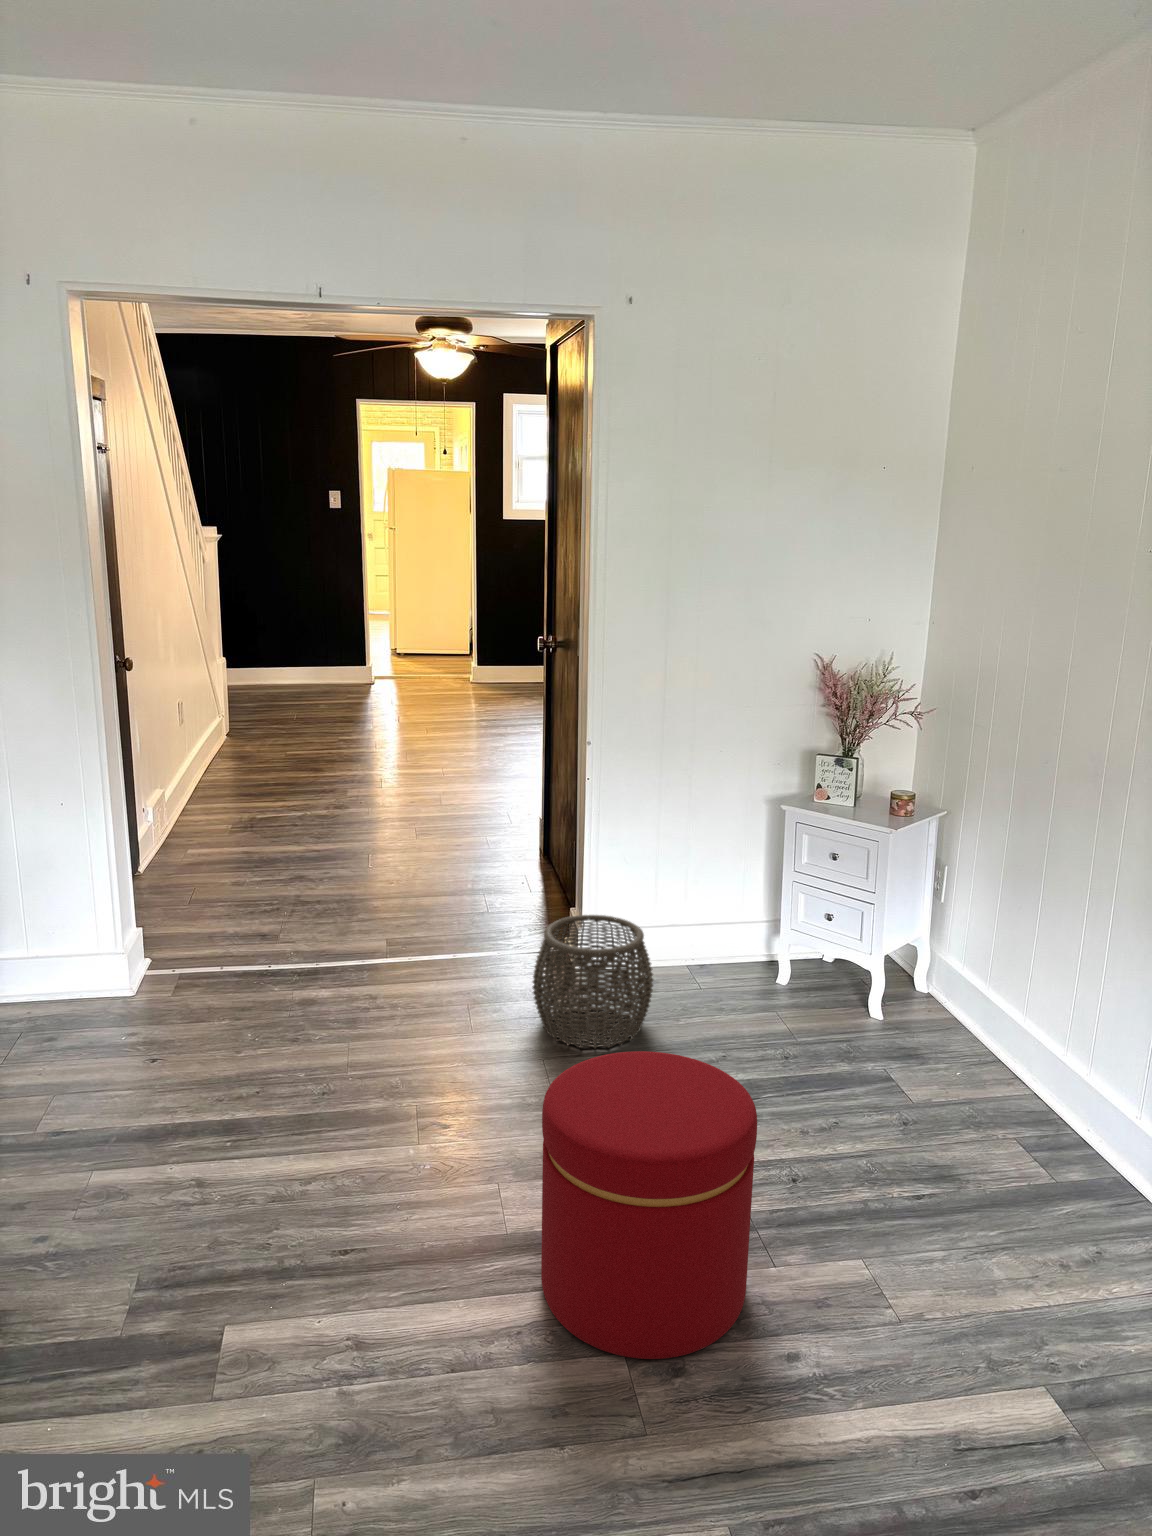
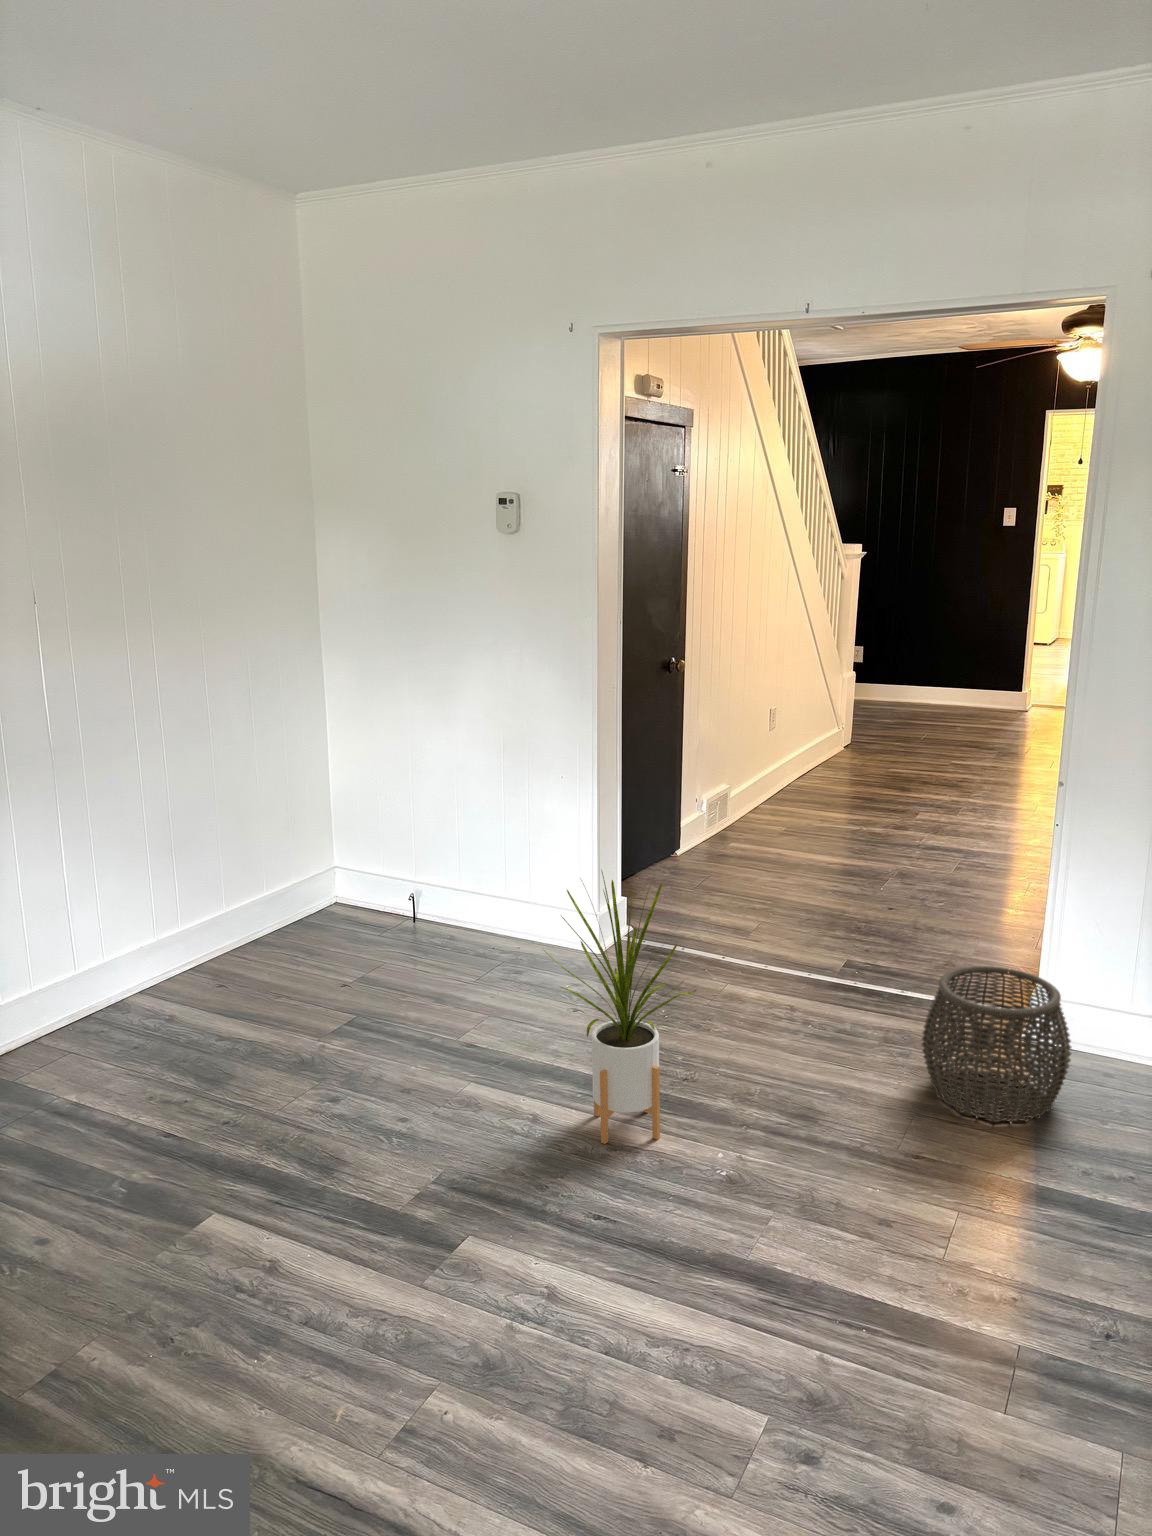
house plant: none [216,884,376,1180] -> present [544,872,697,1144]
ottoman: present [541,1051,757,1359] -> none [726,1103,970,1451]

